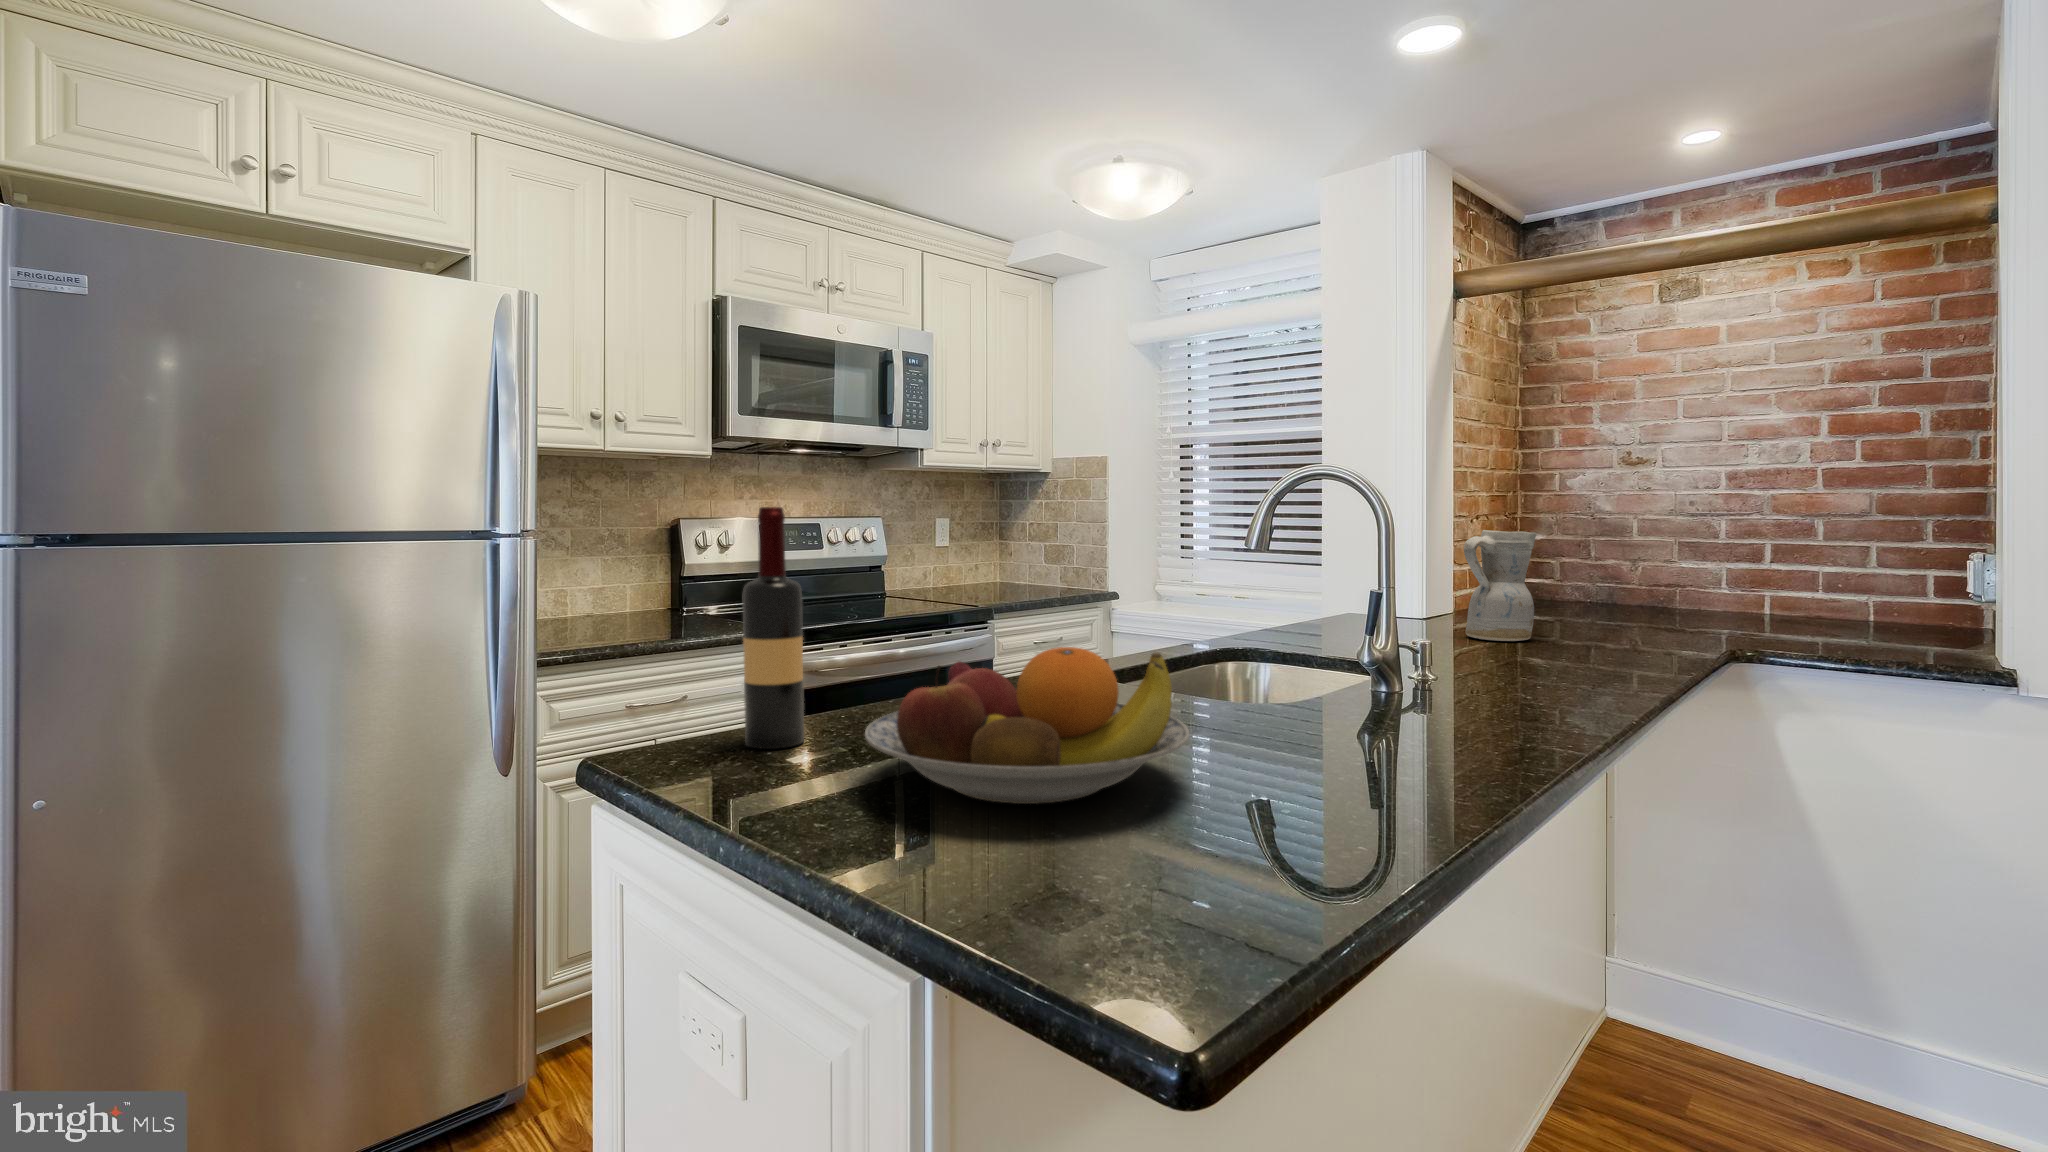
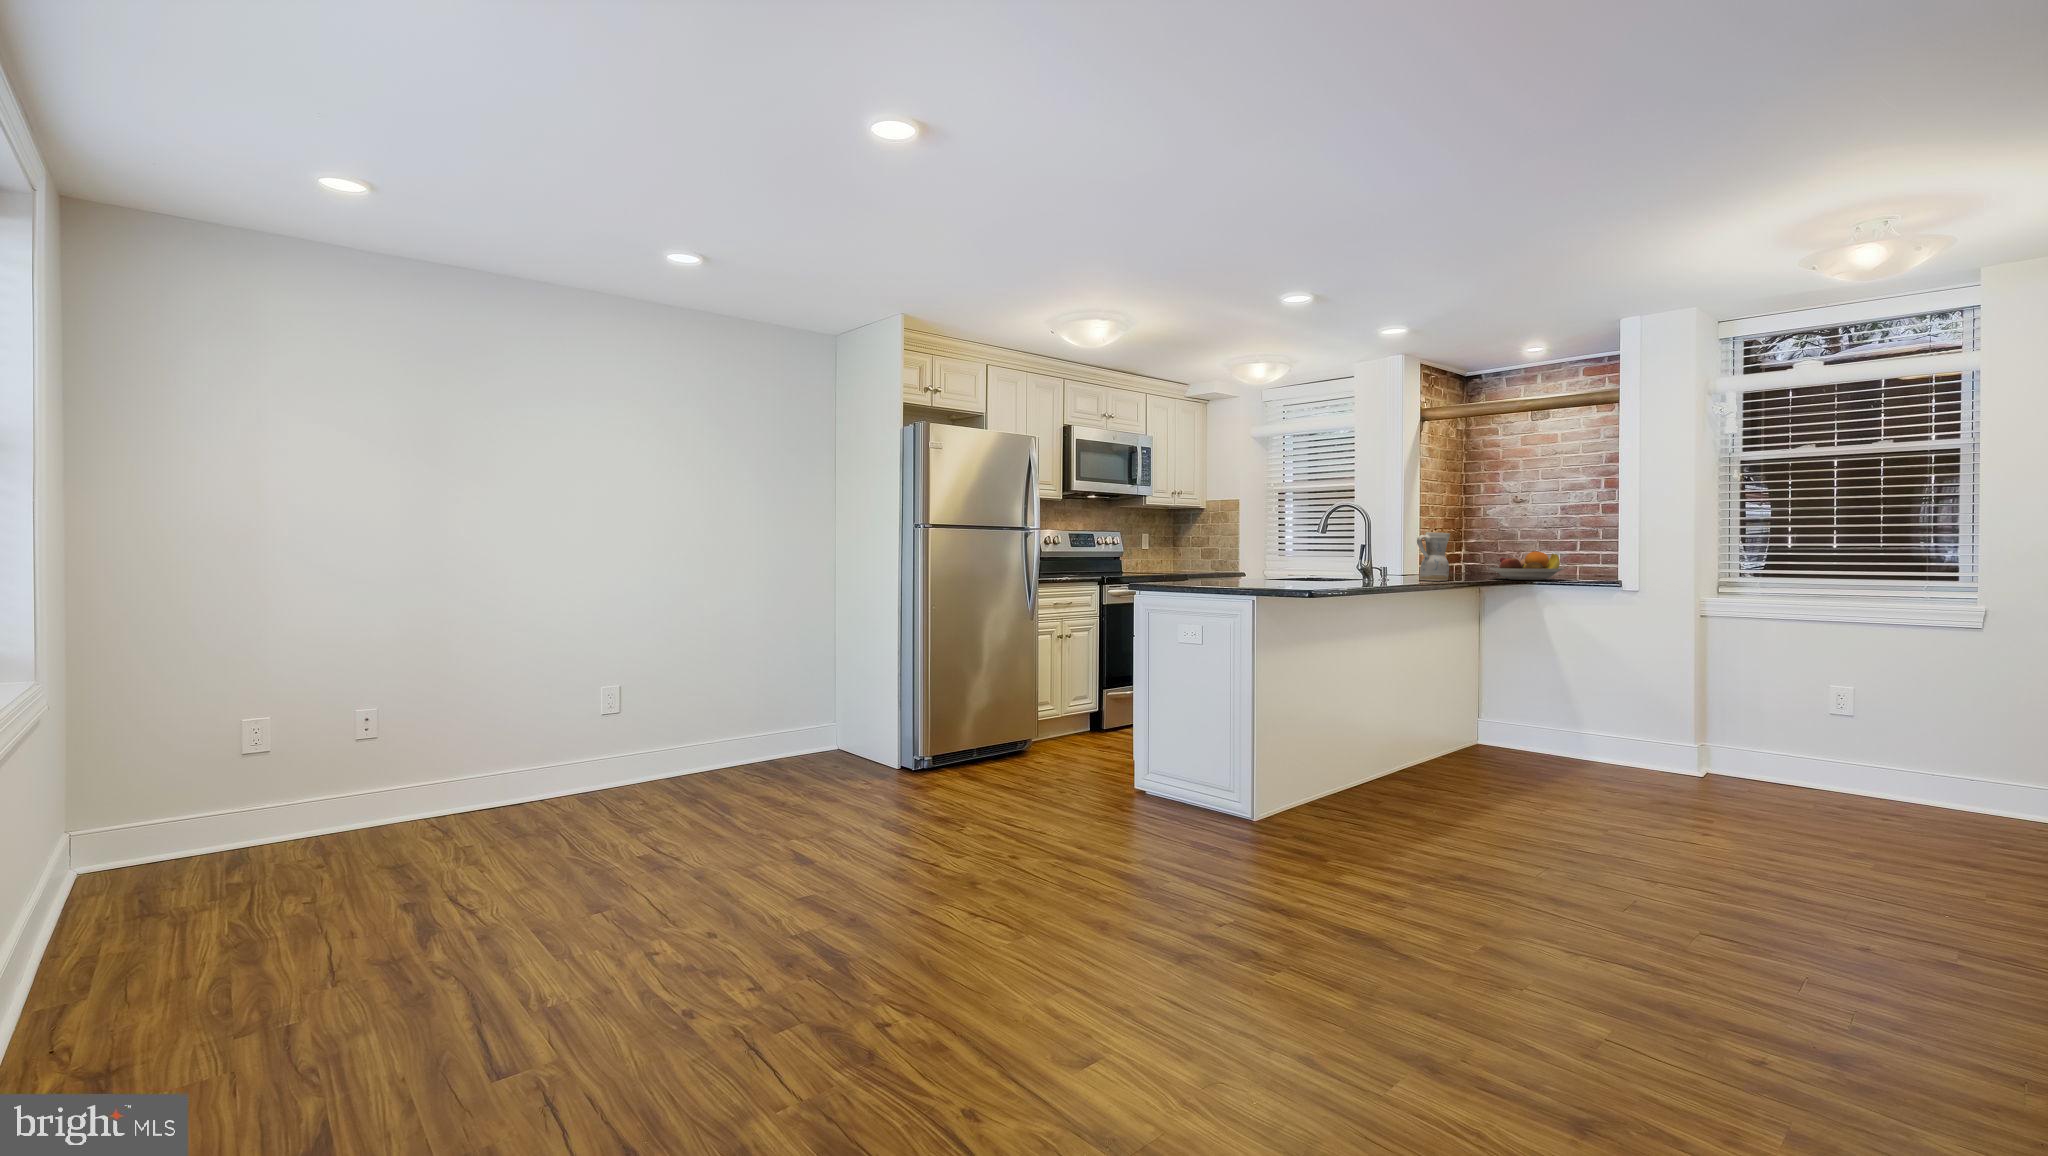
wine bottle: present [743,507,804,749] -> none [1164,518,1182,590]
fruit bowl: present [865,647,1189,804] -> present [1490,551,1564,580]

